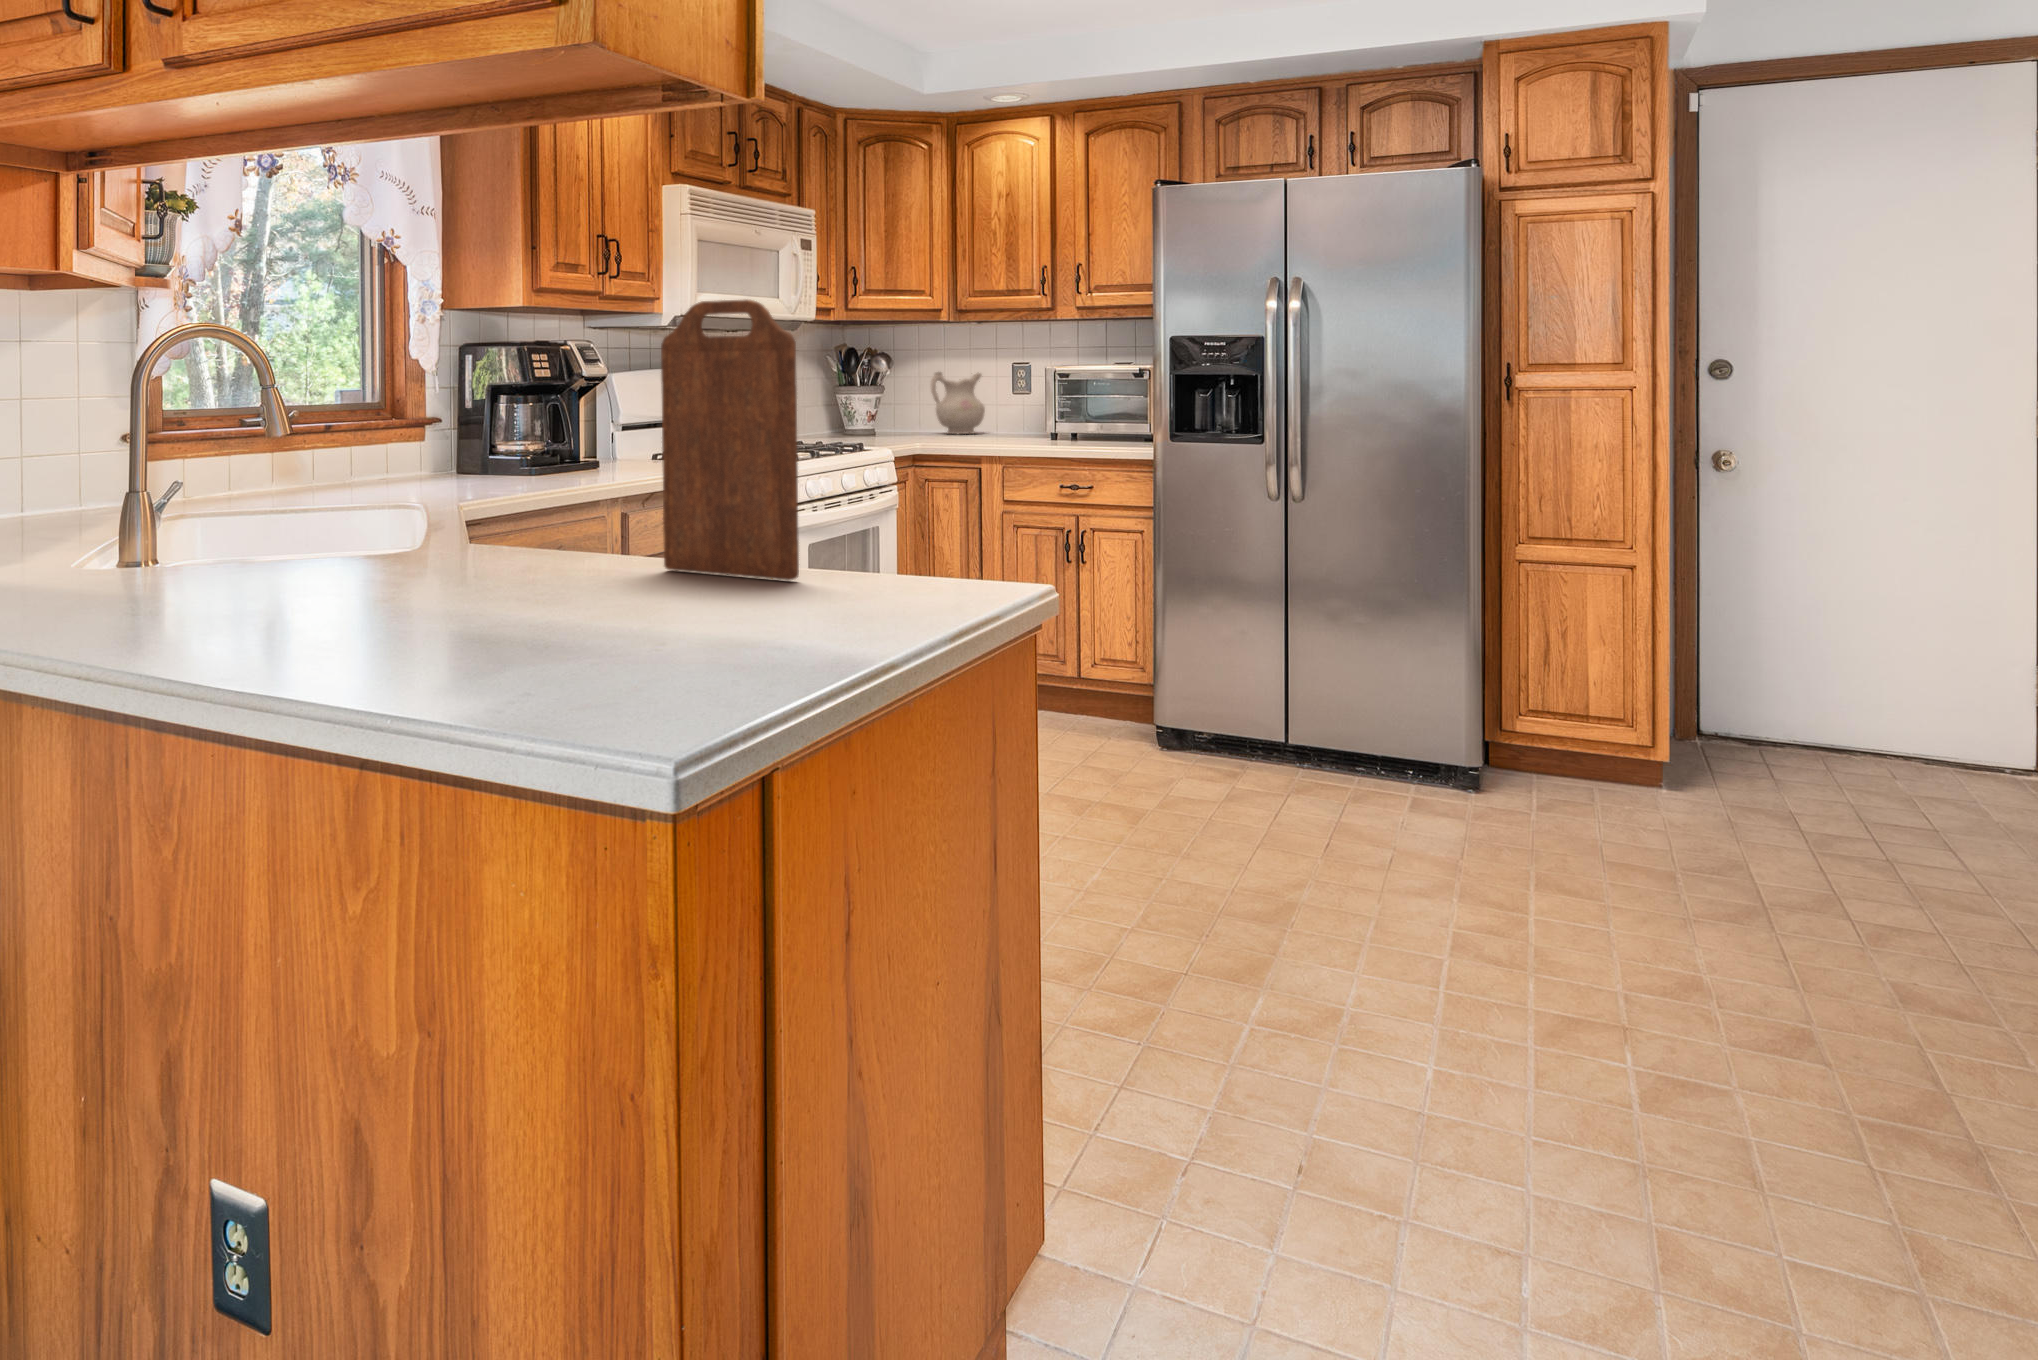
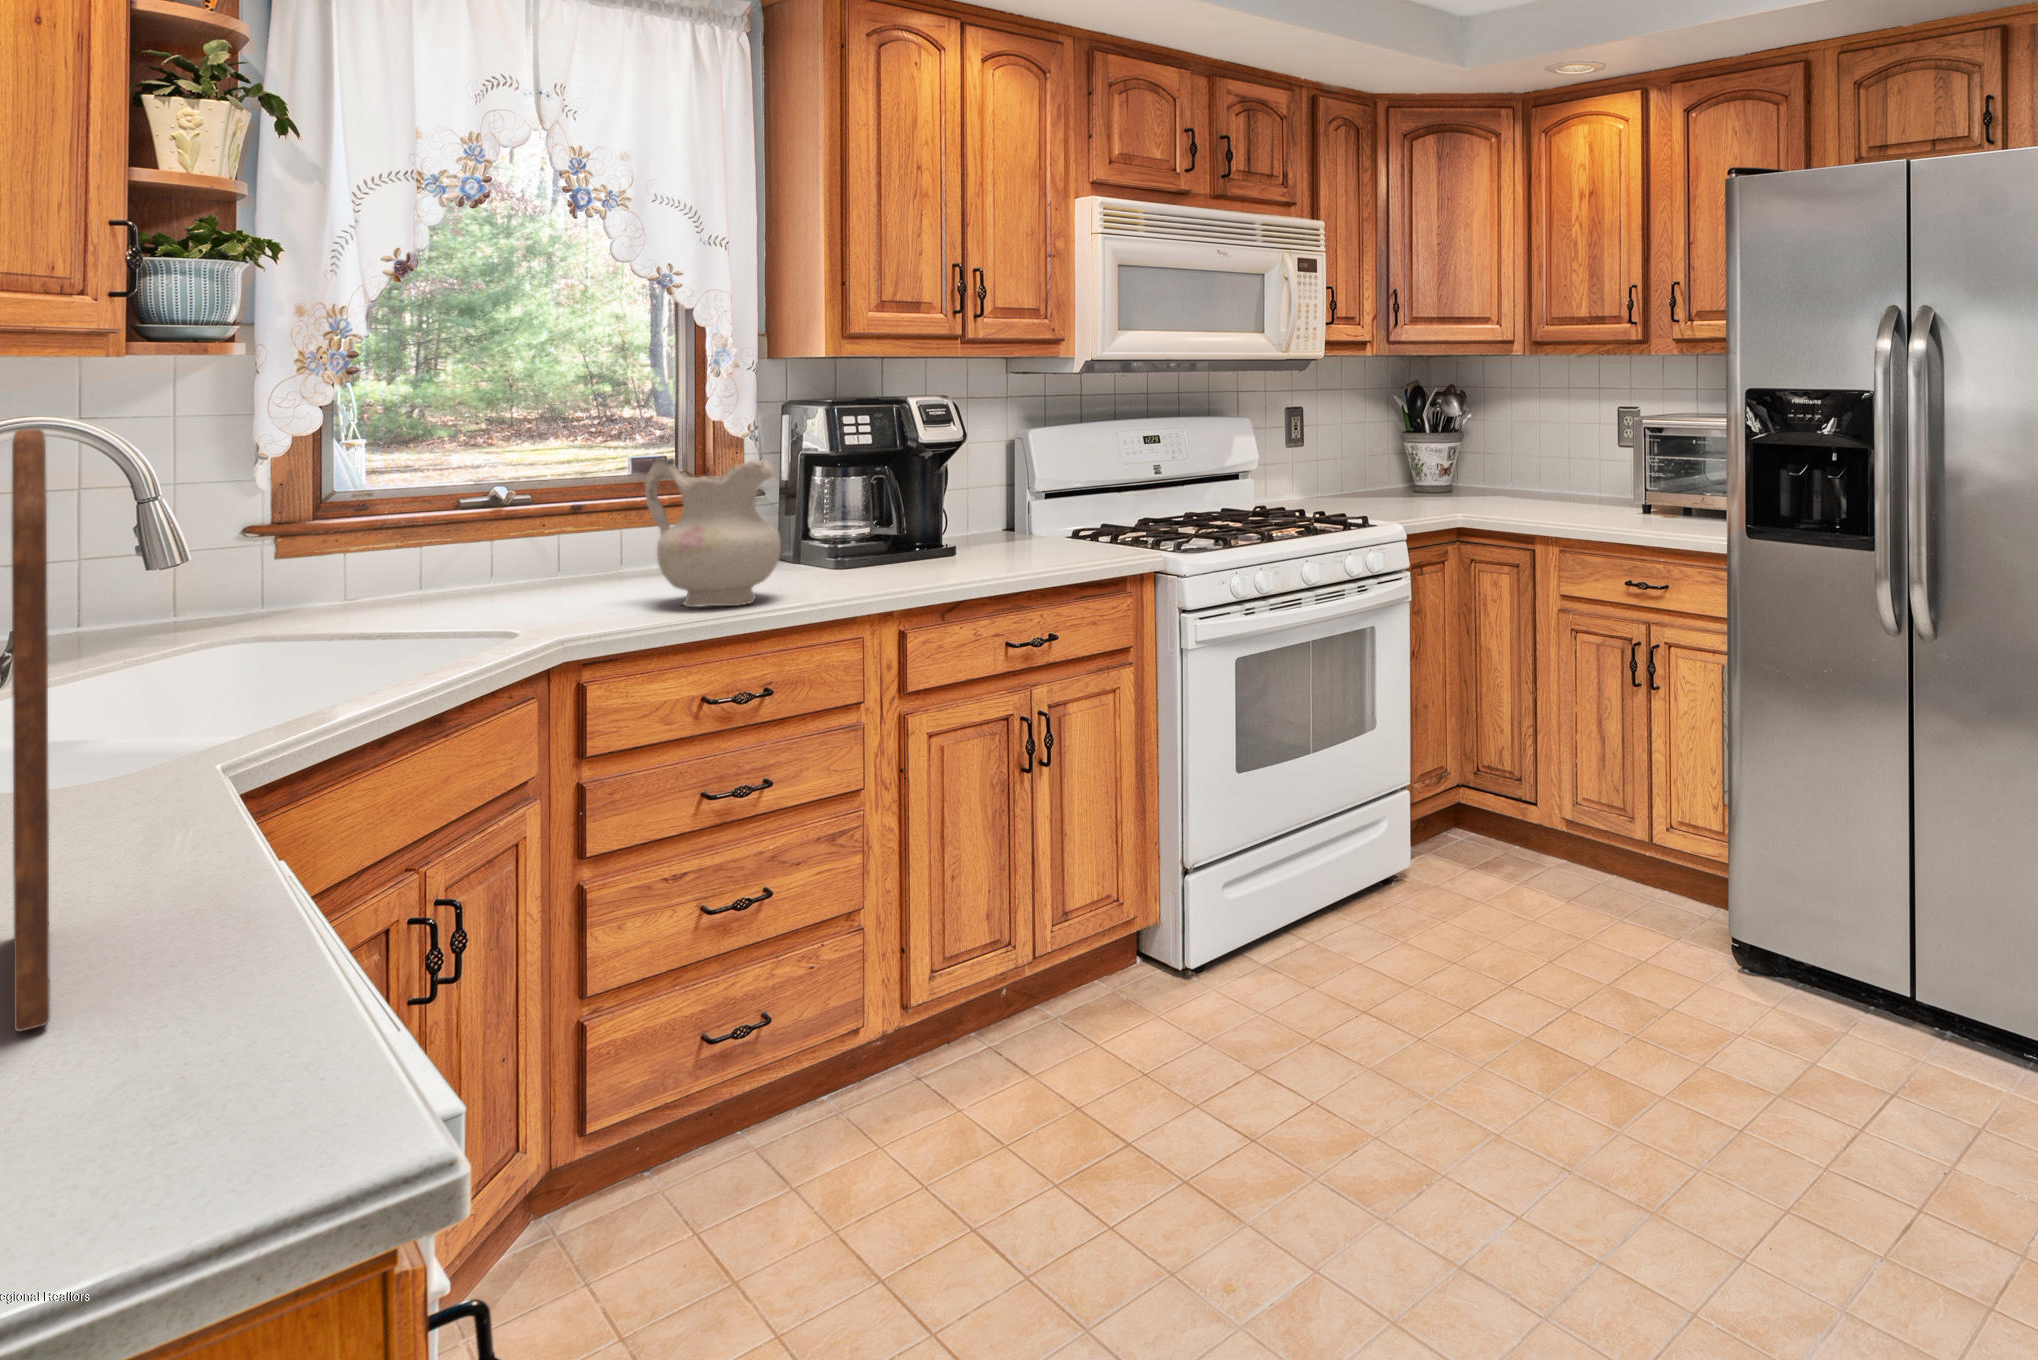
ceramic pitcher: present [931,372,985,434] -> present [645,457,781,607]

